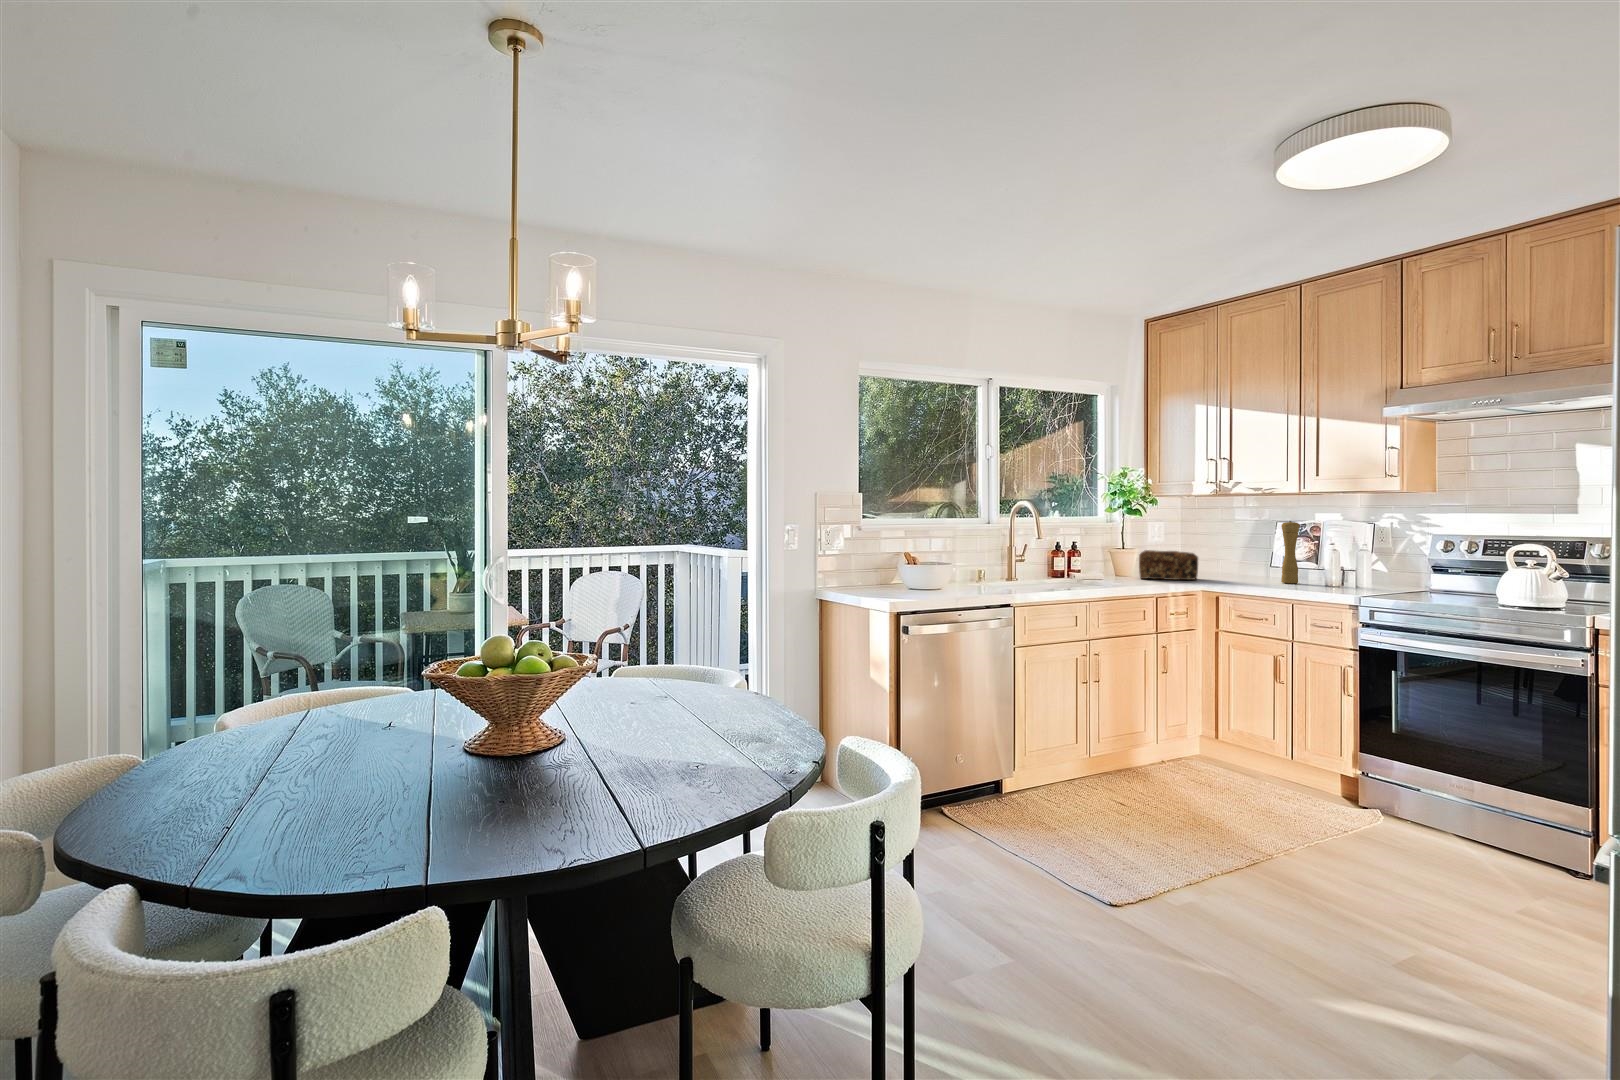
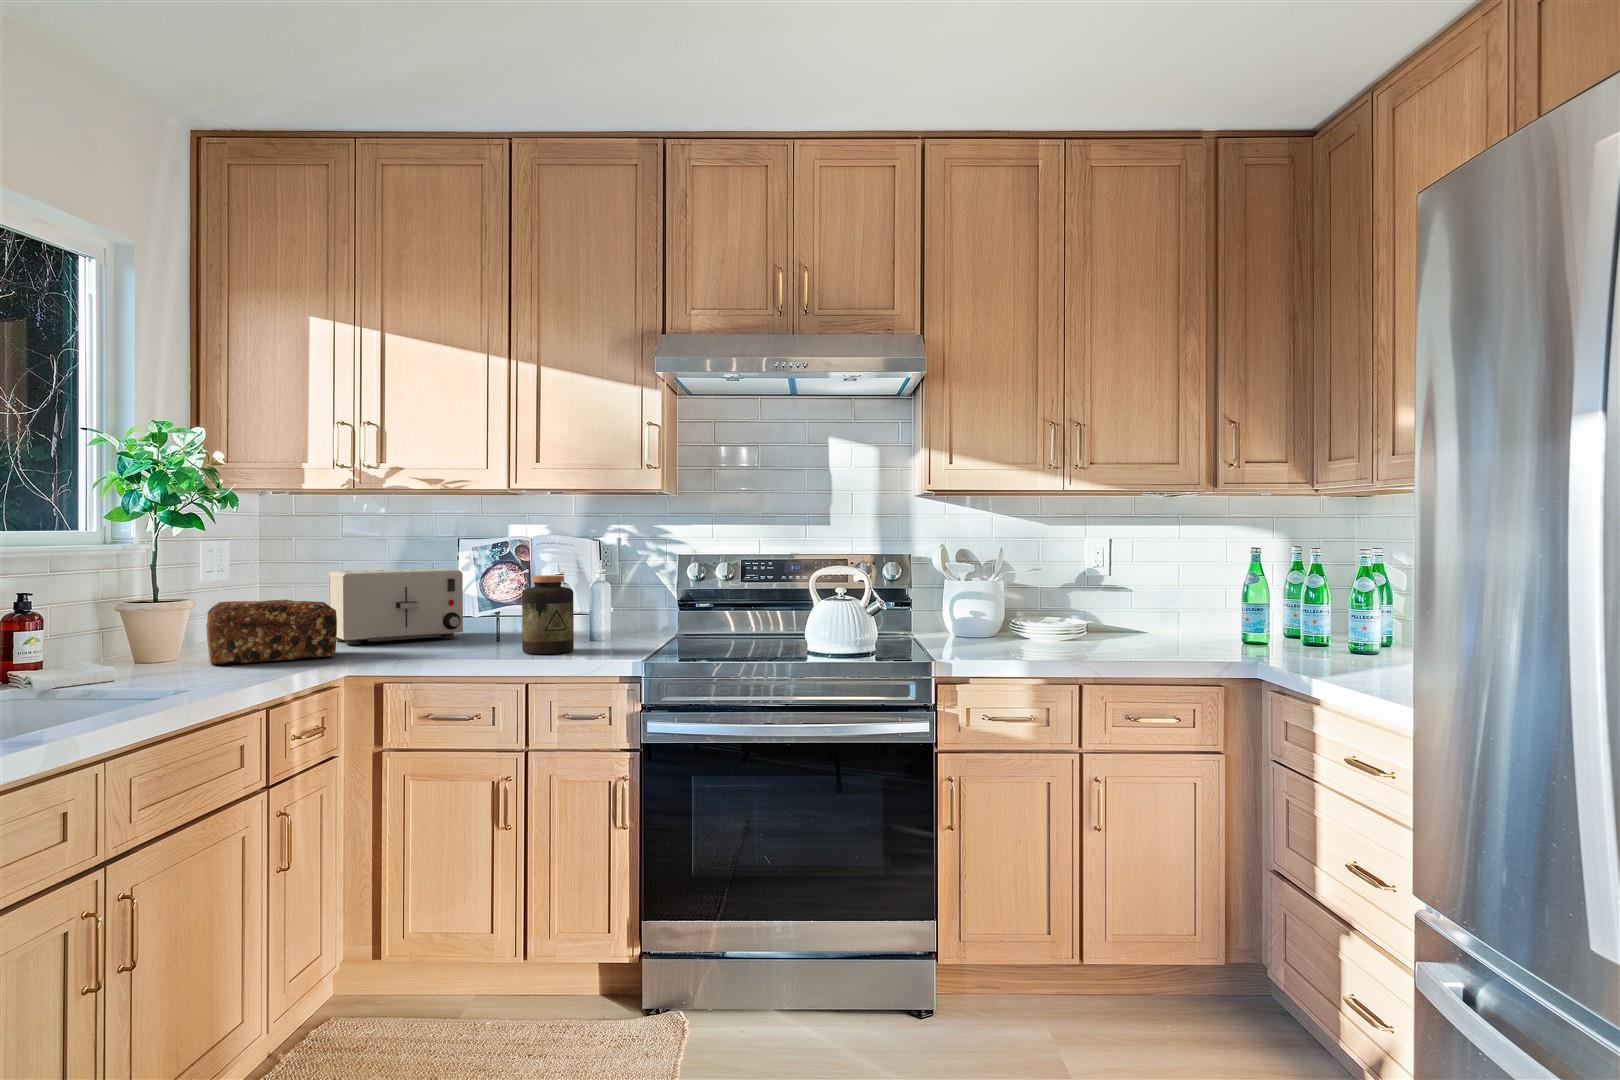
pepper mill: present [1281,521,1300,583] -> none [481,537,510,647]
toaster: none [1204,538,1278,578] -> present [328,569,463,645]
jar: none [1298,544,1333,589] -> present [522,575,574,654]

